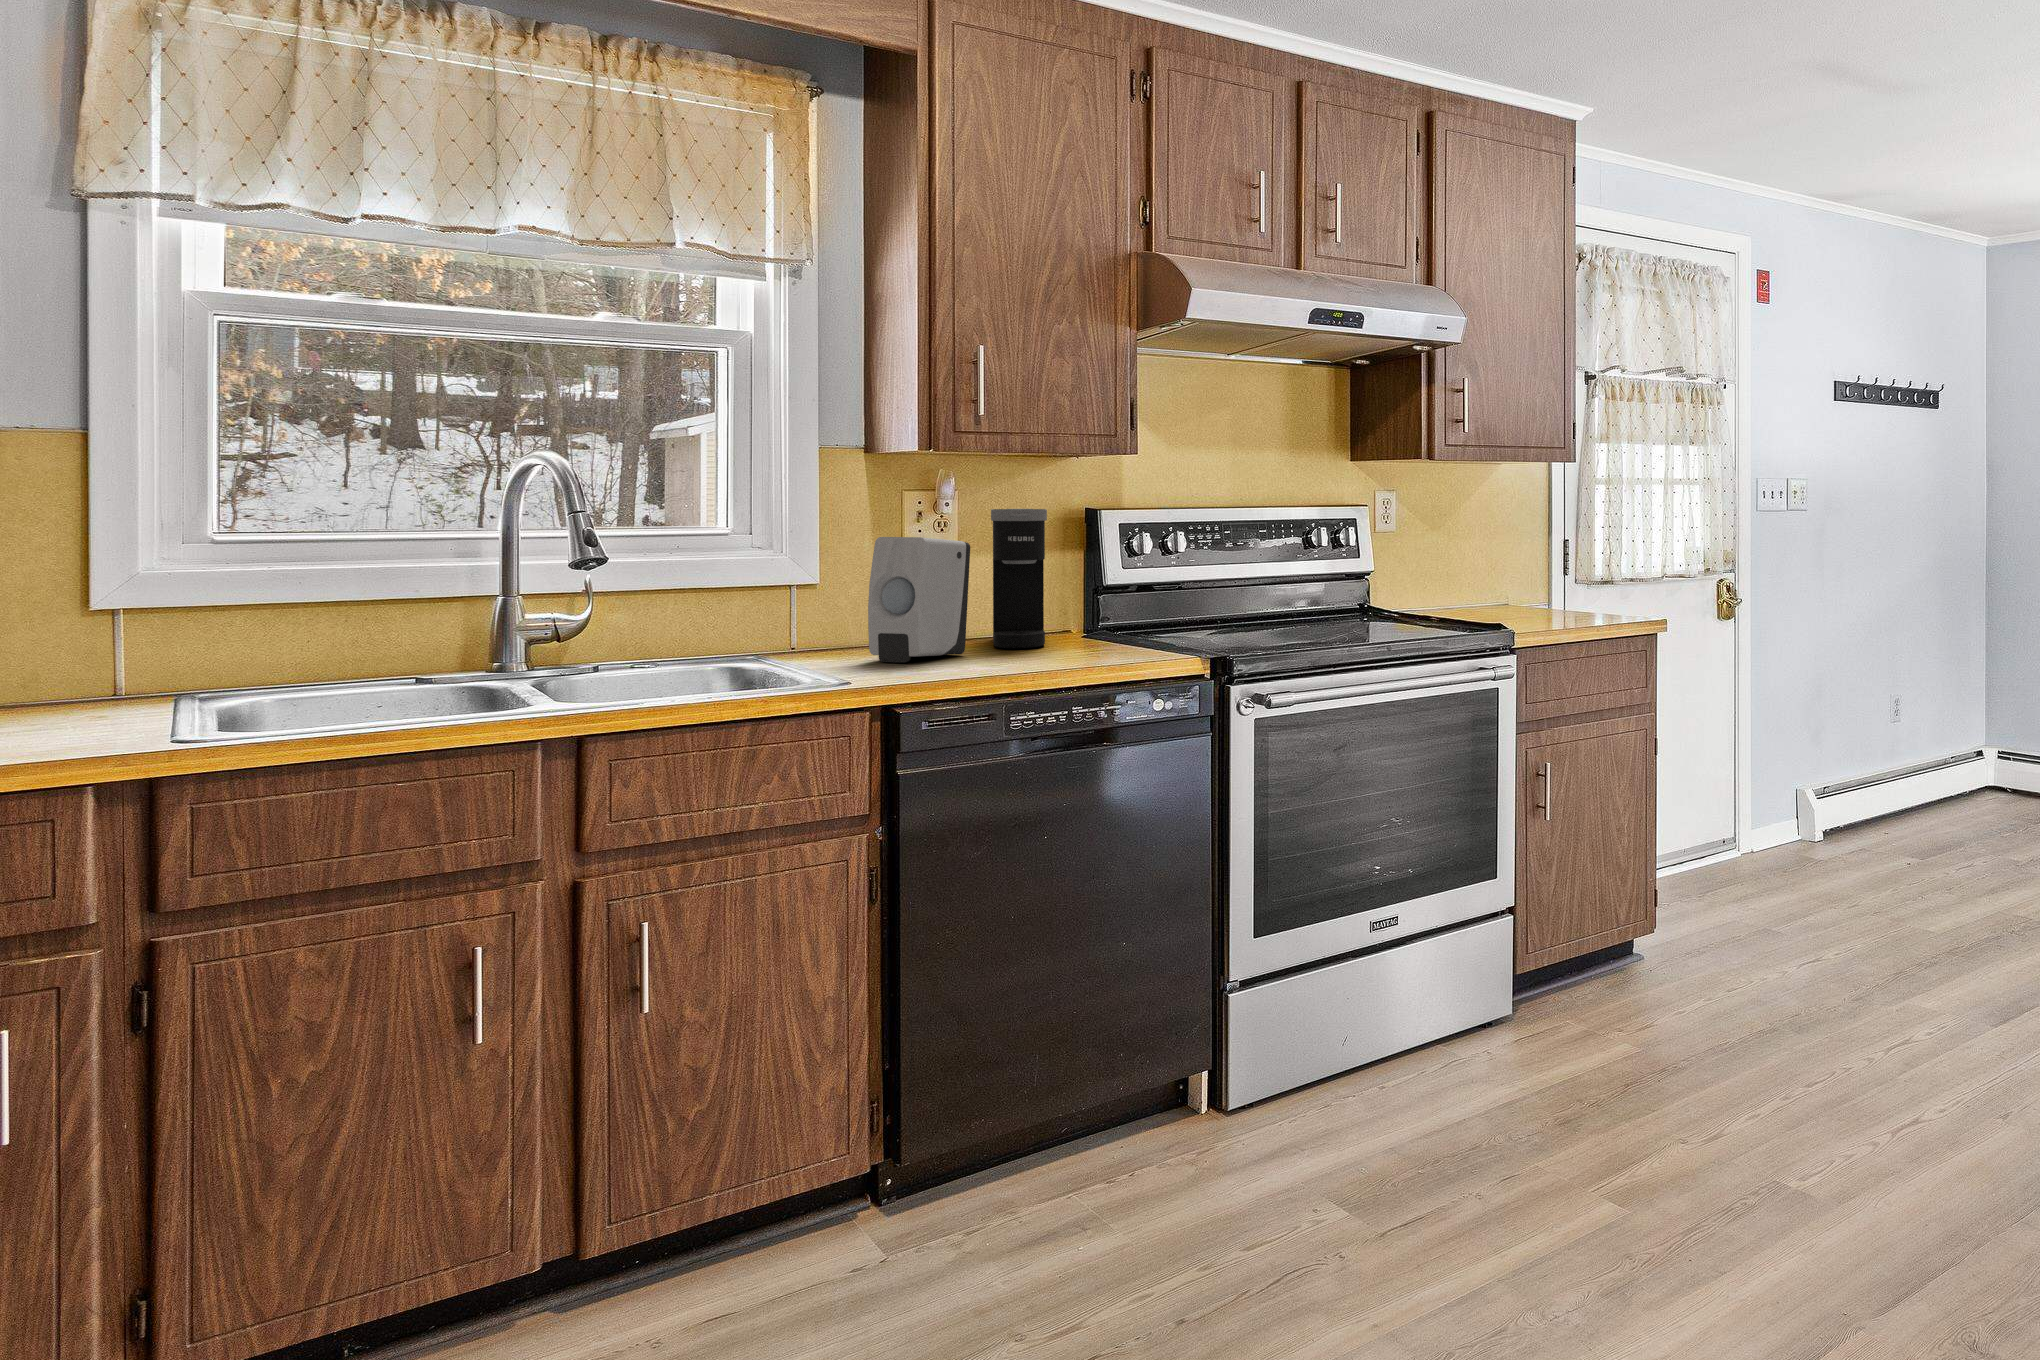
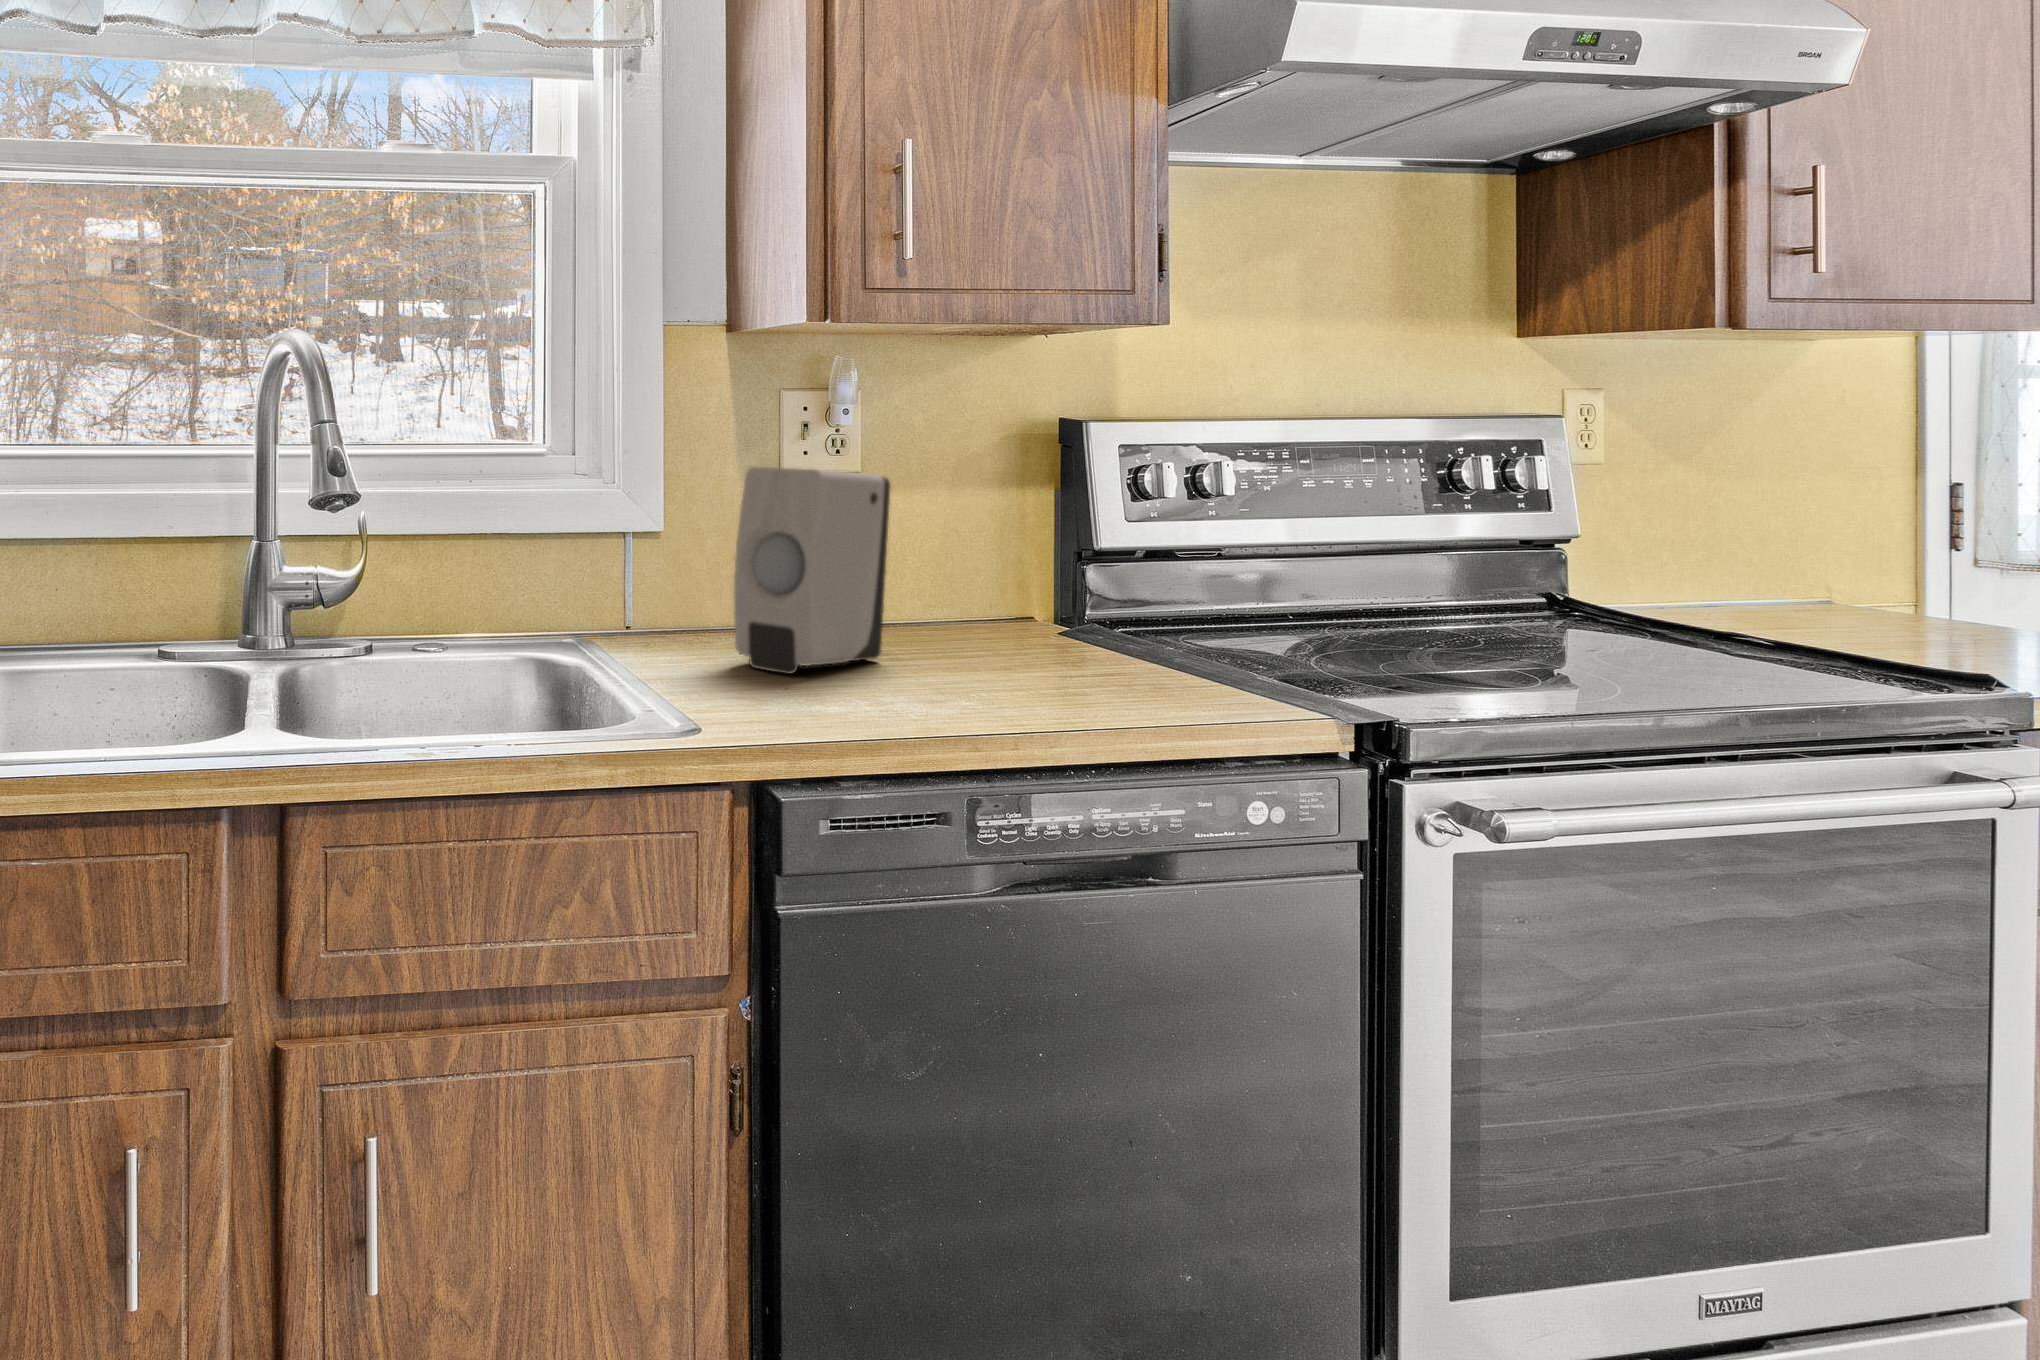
coffee maker: present [991,509,1047,648] -> none [917,422,1012,652]

